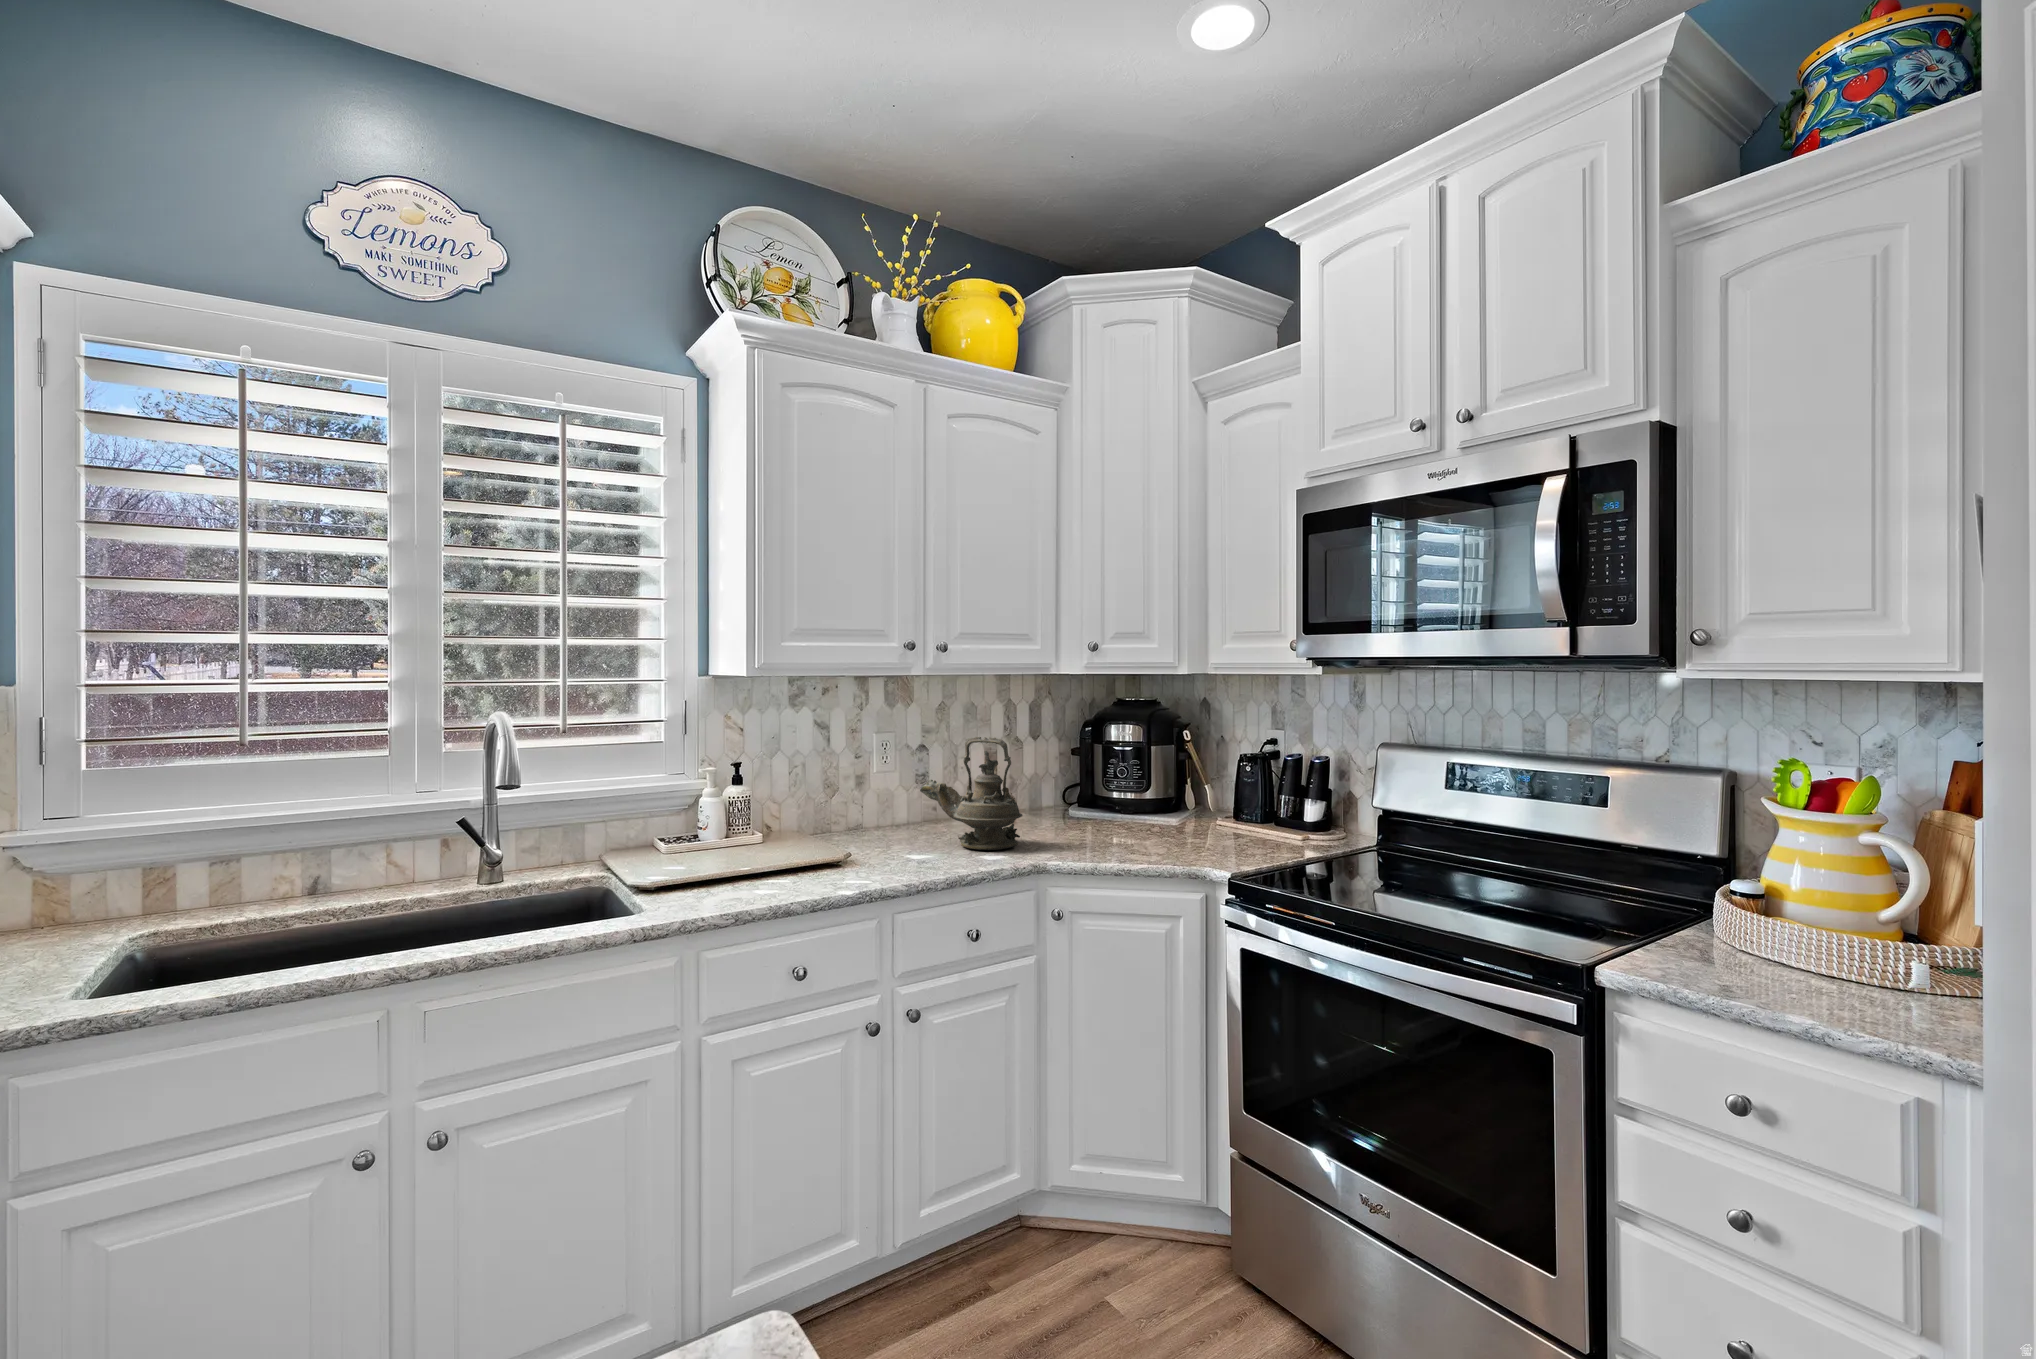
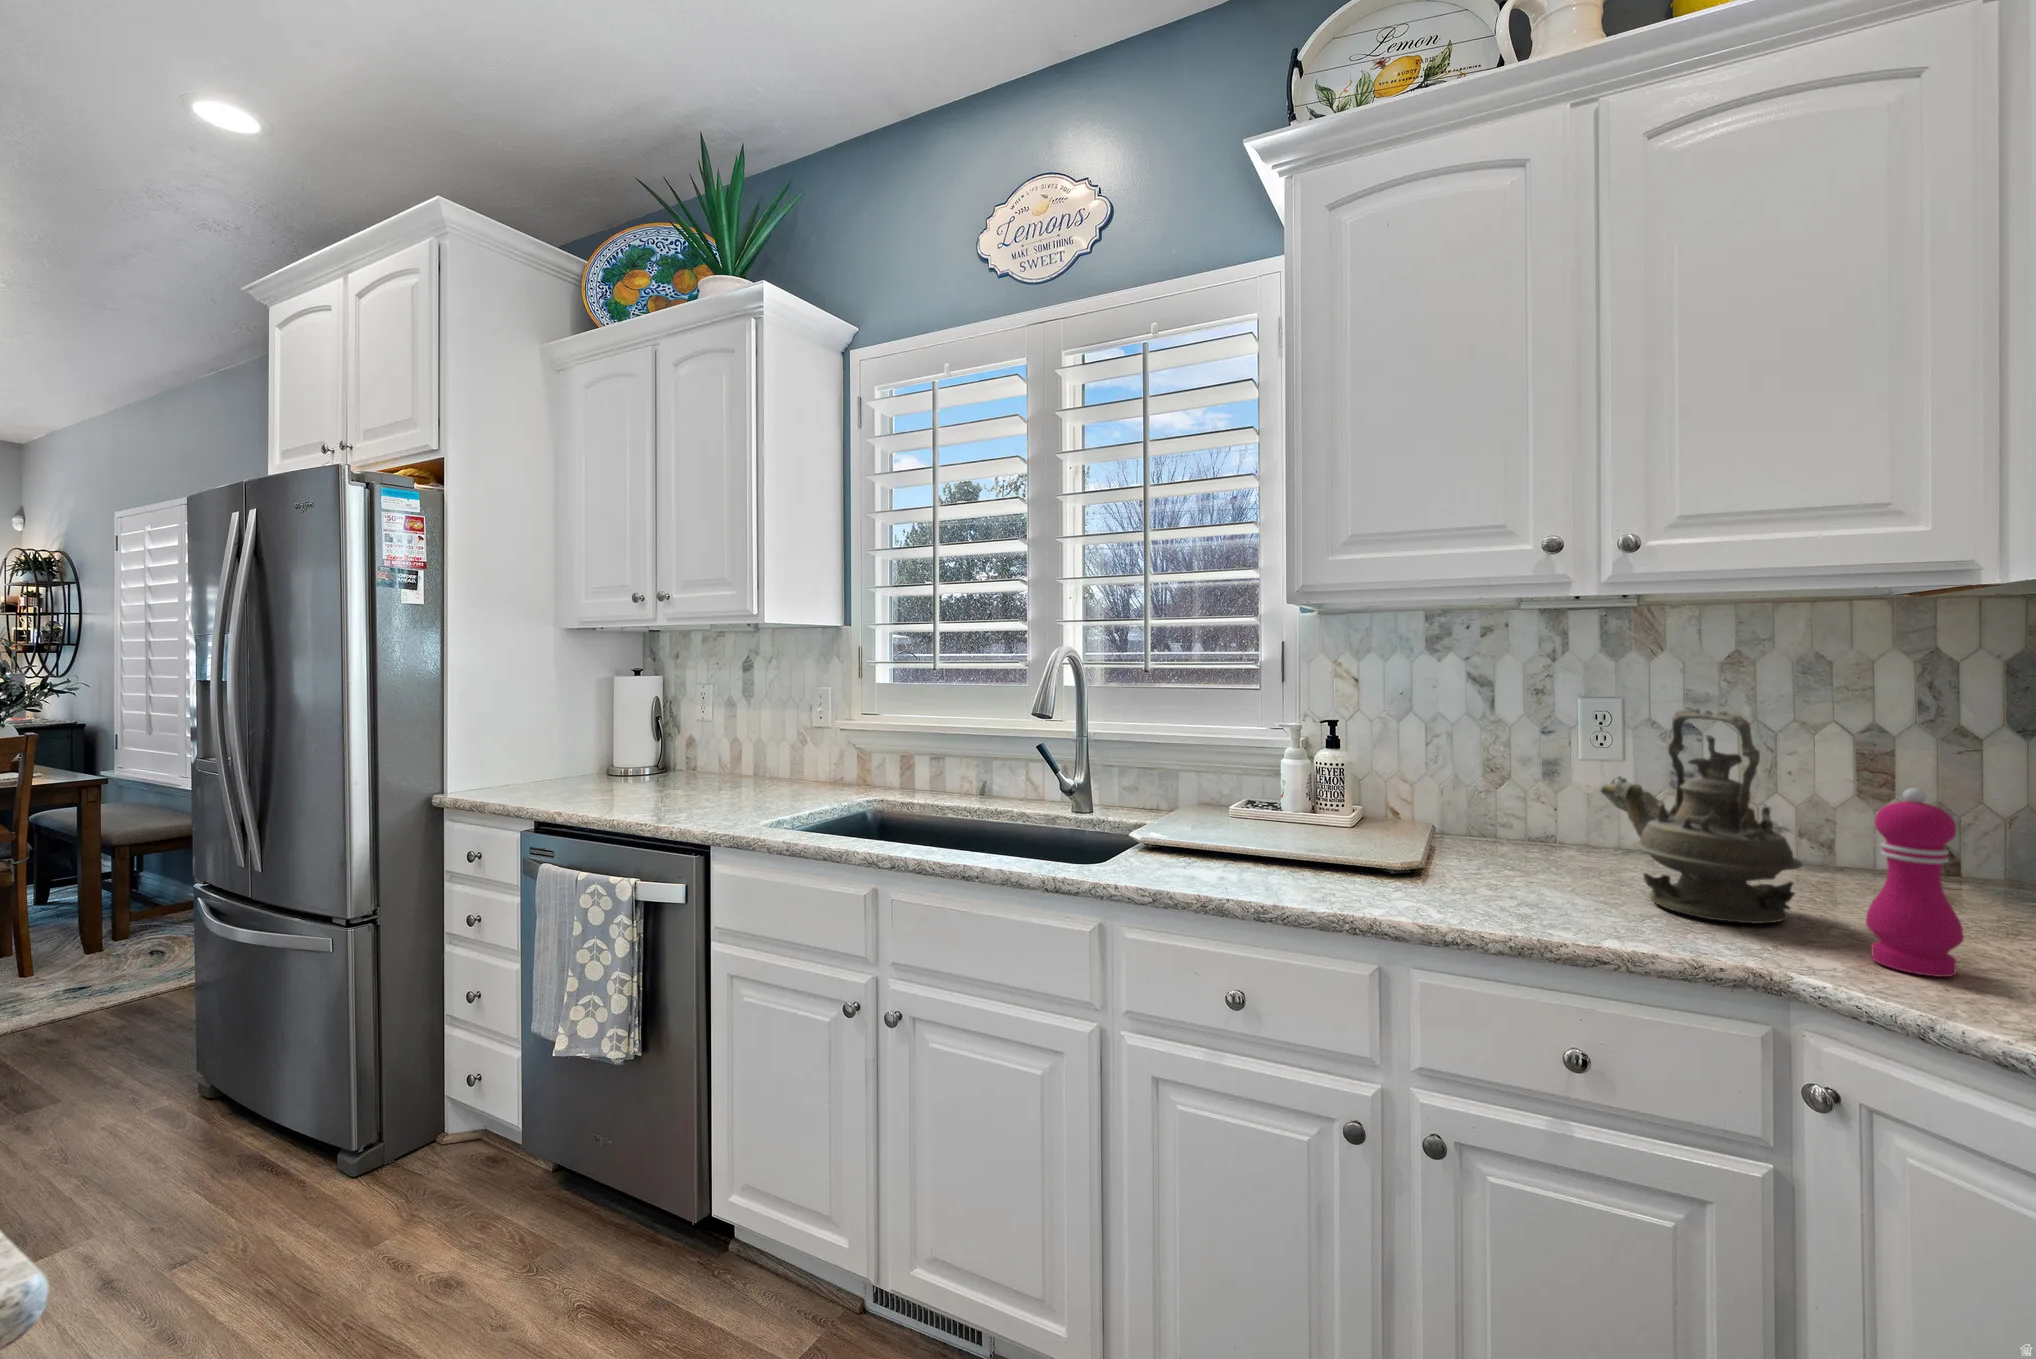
pepper mill: none [1054,769,1084,852] -> present [1866,788,1964,977]

